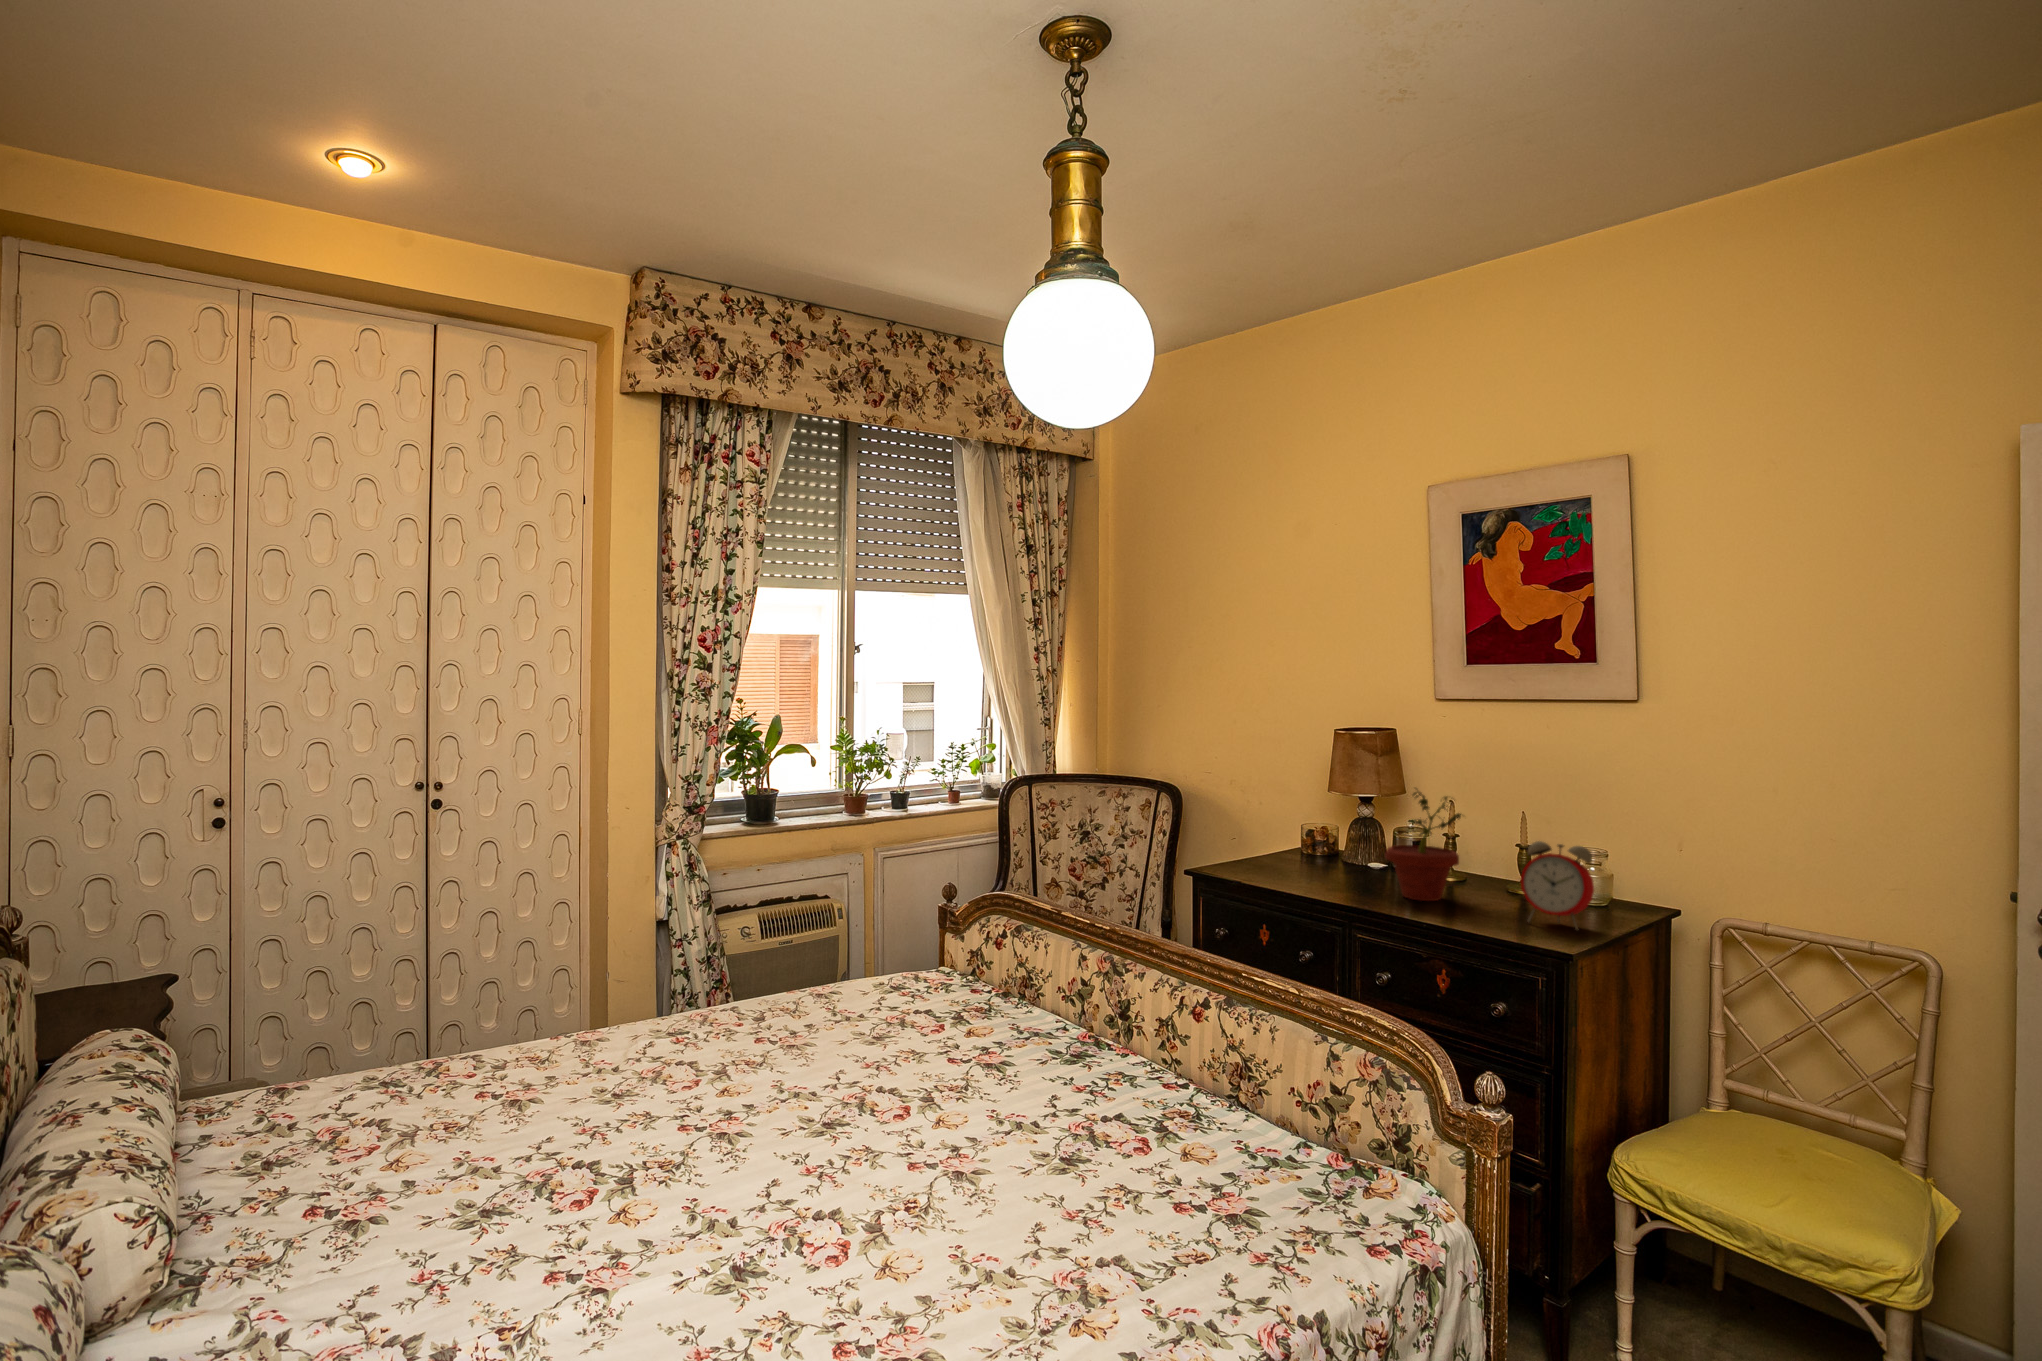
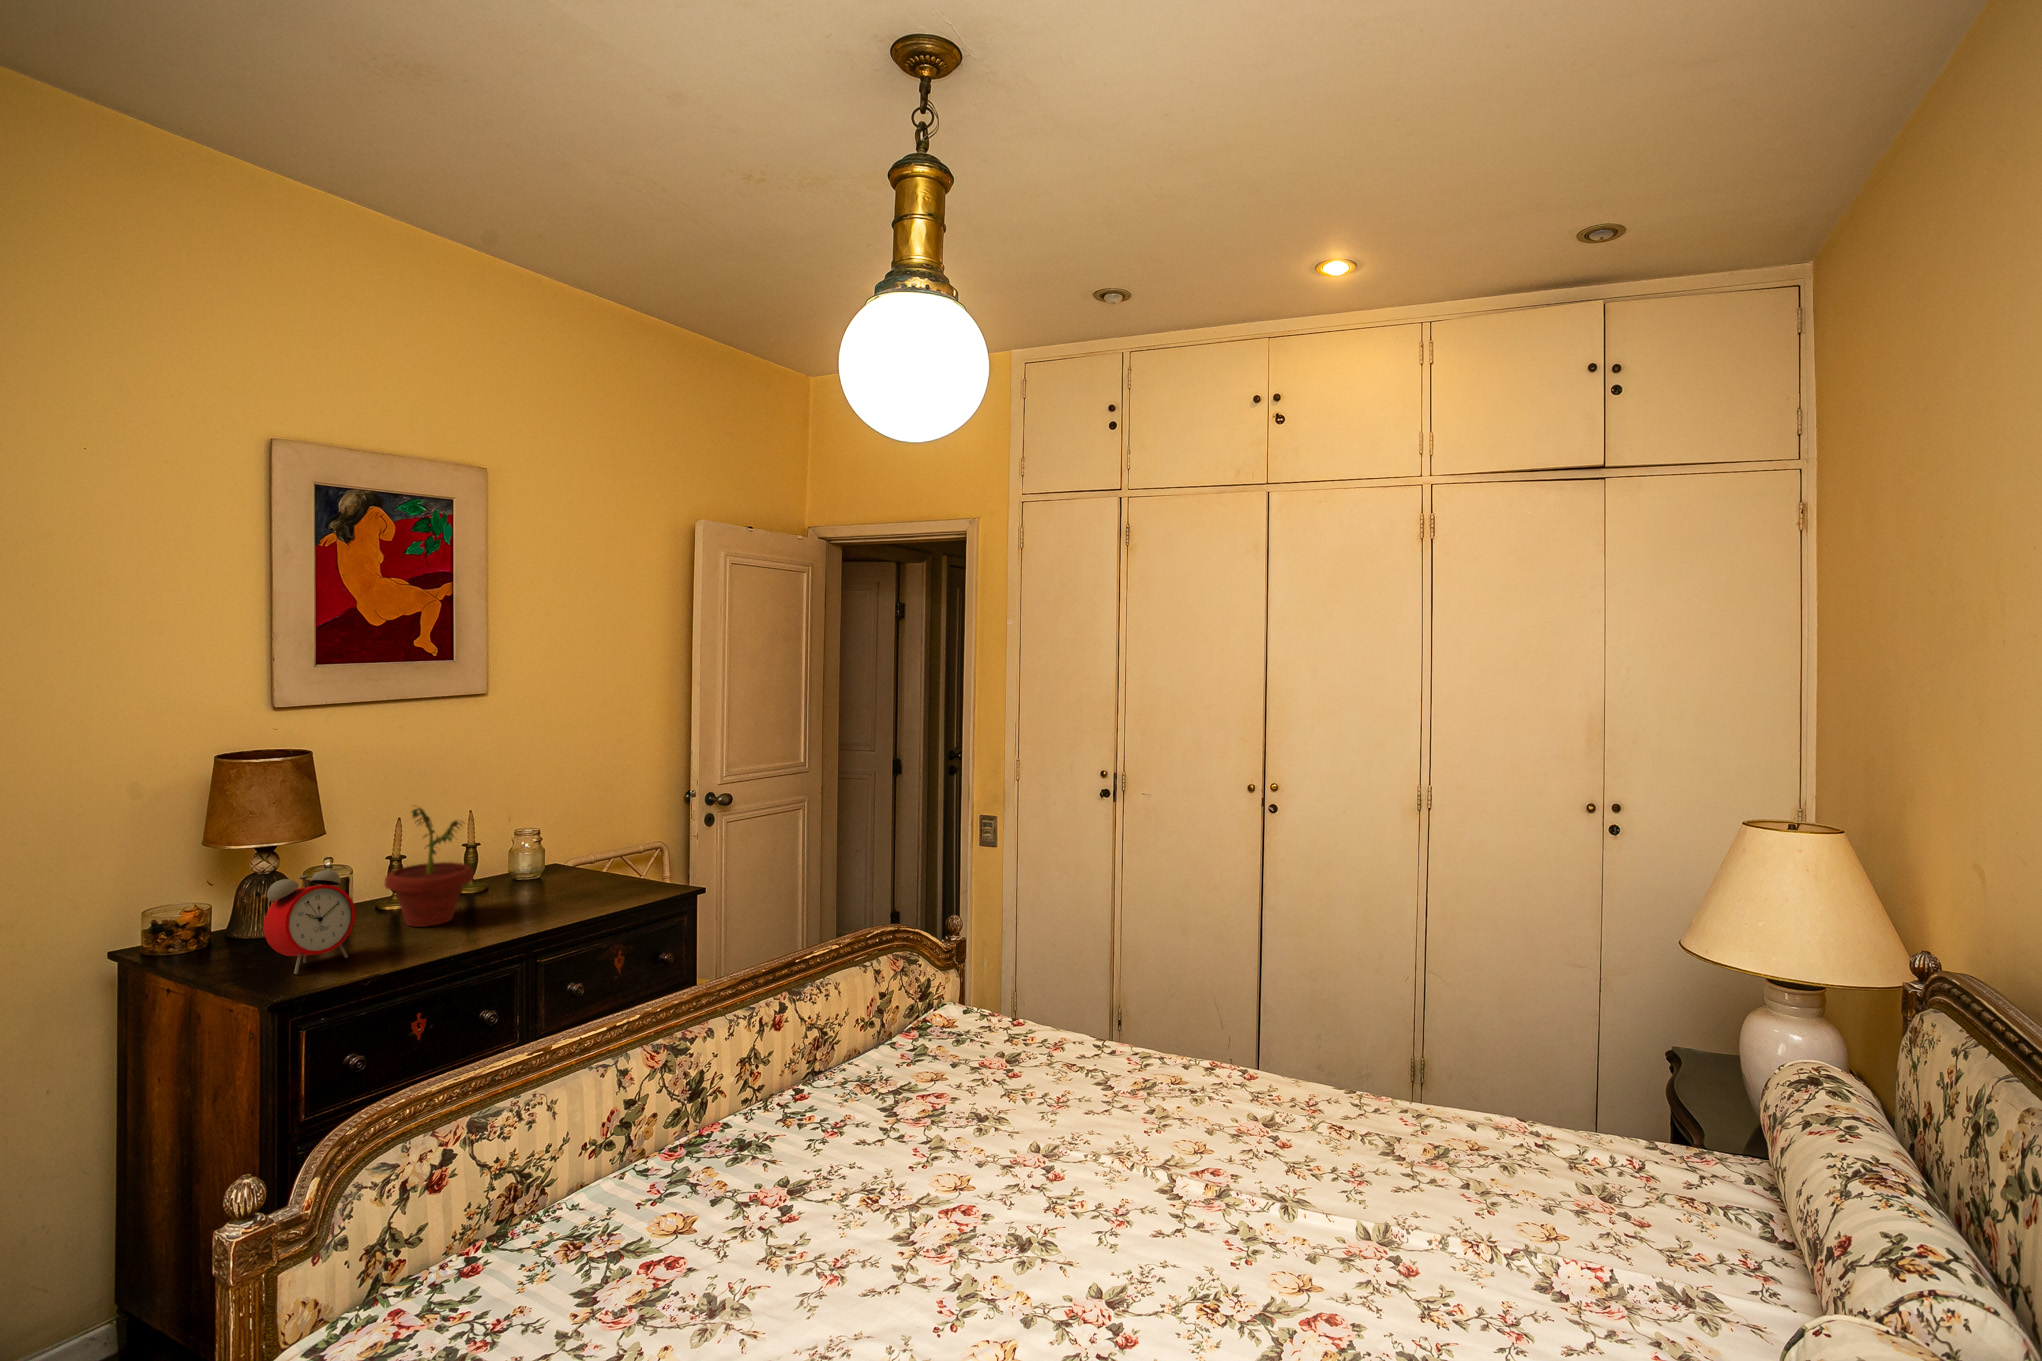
alarm clock: present [1521,841,1594,930] -> present [264,870,355,974]

